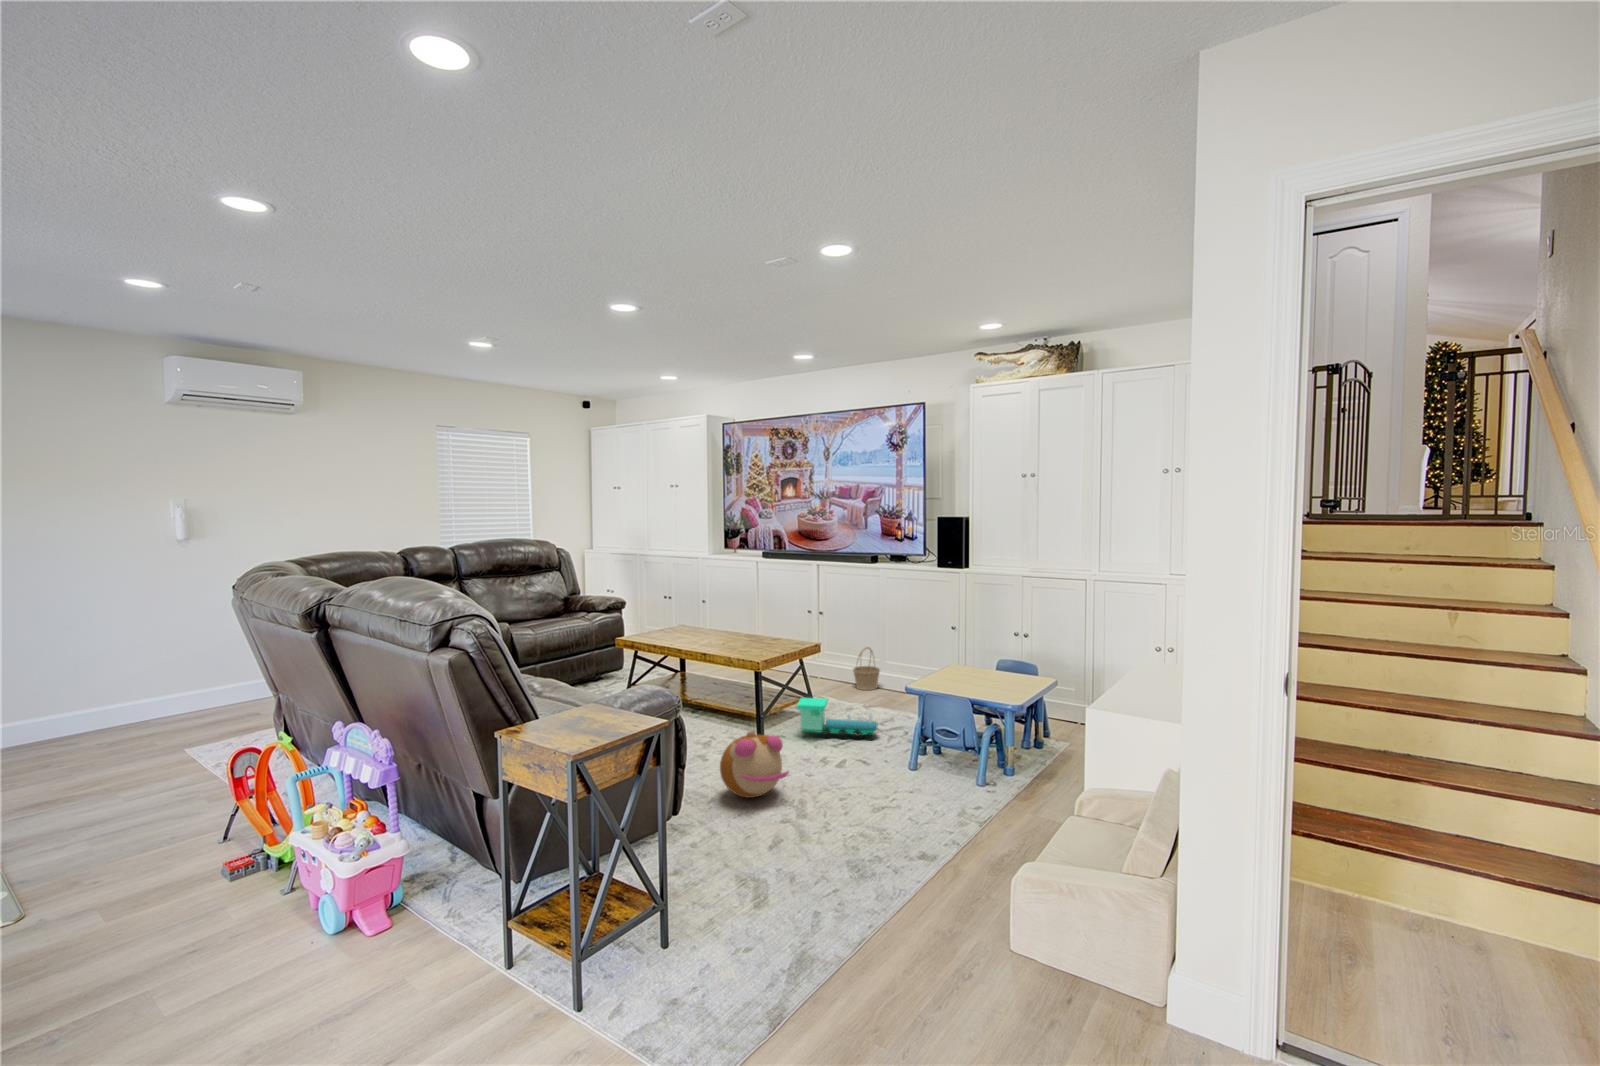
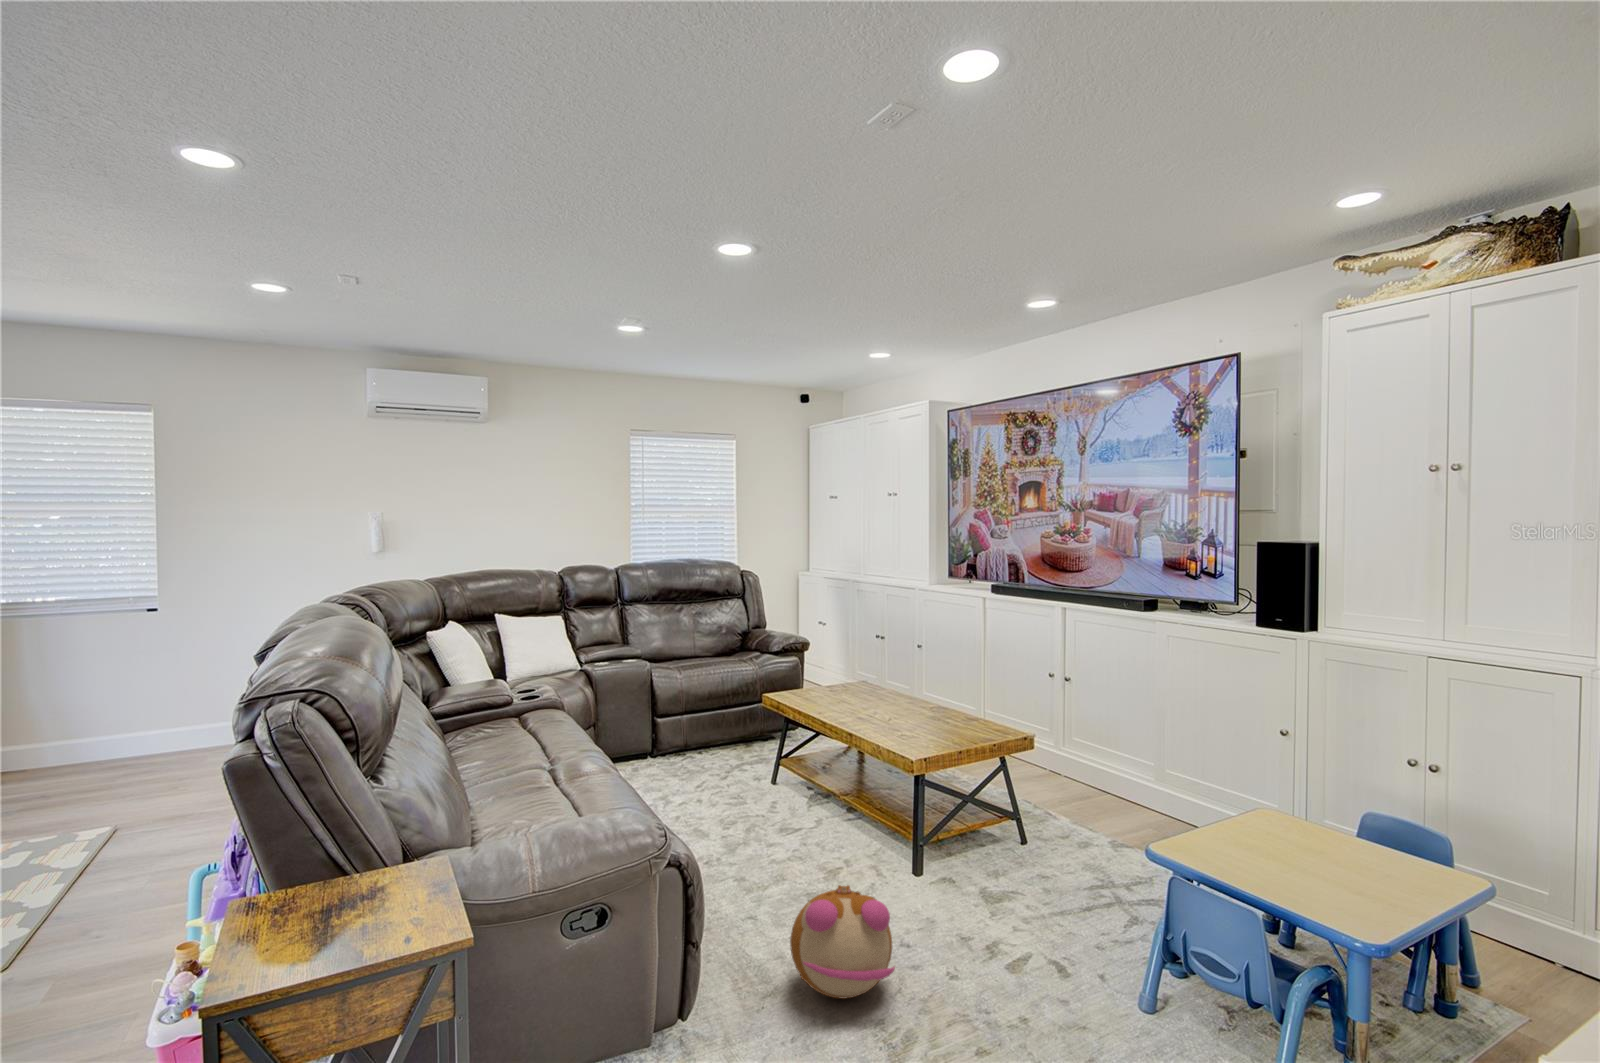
basket: present [853,647,880,690] -> none [1109,745,1156,816]
toy train: present [797,697,878,739] -> none [972,822,1112,916]

